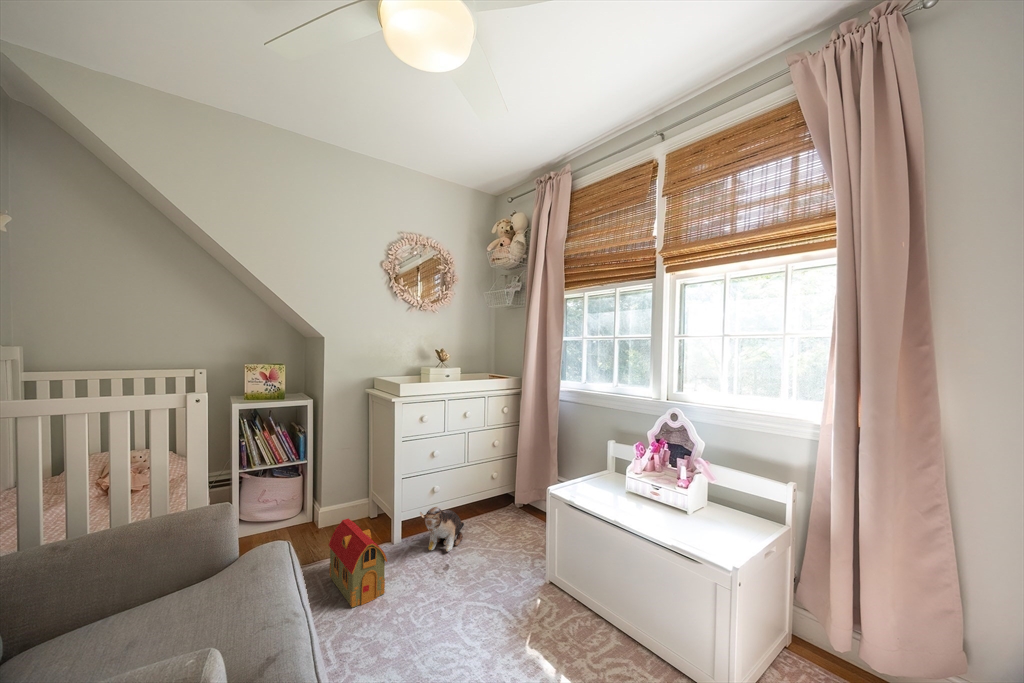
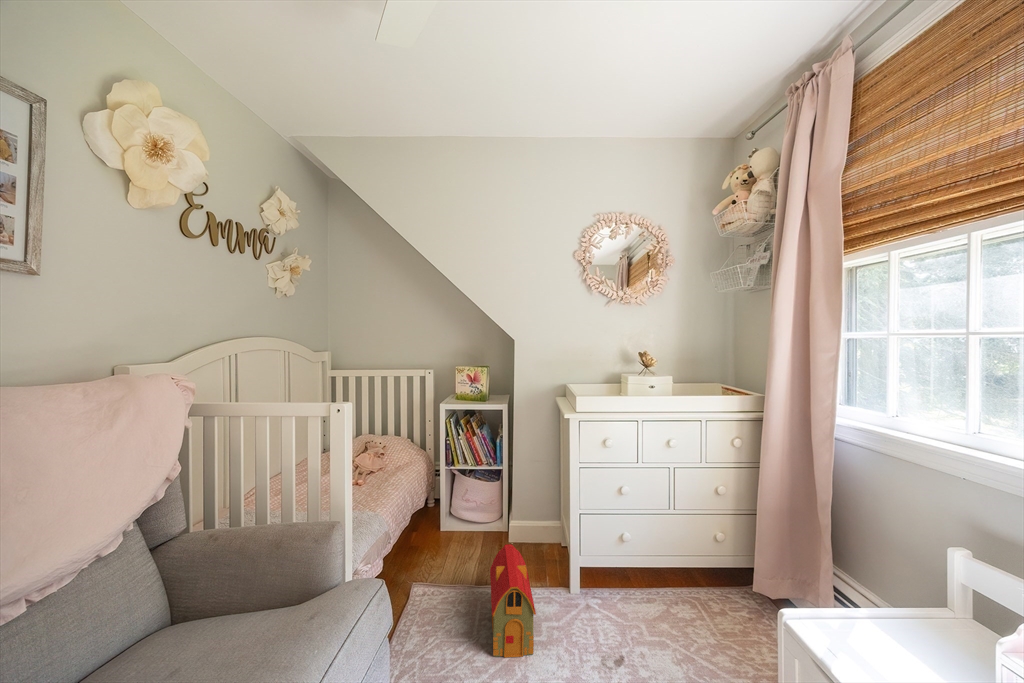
plush toy: present [420,507,464,552] -> none [591,561,668,629]

